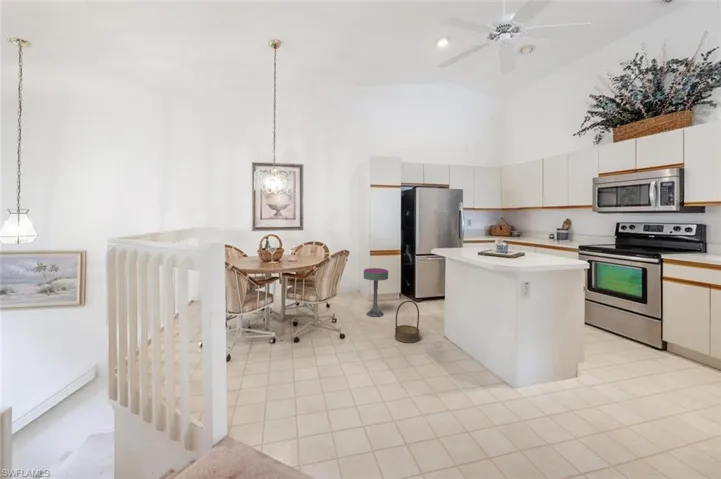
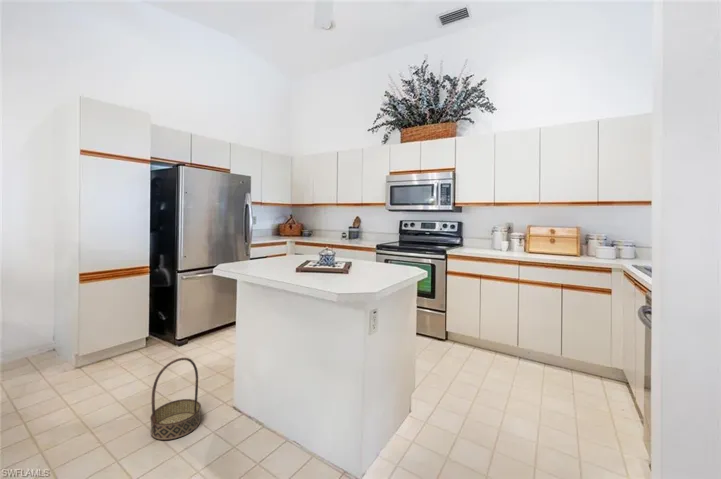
bar stool: present [364,268,388,317] -> none [69,302,129,398]

